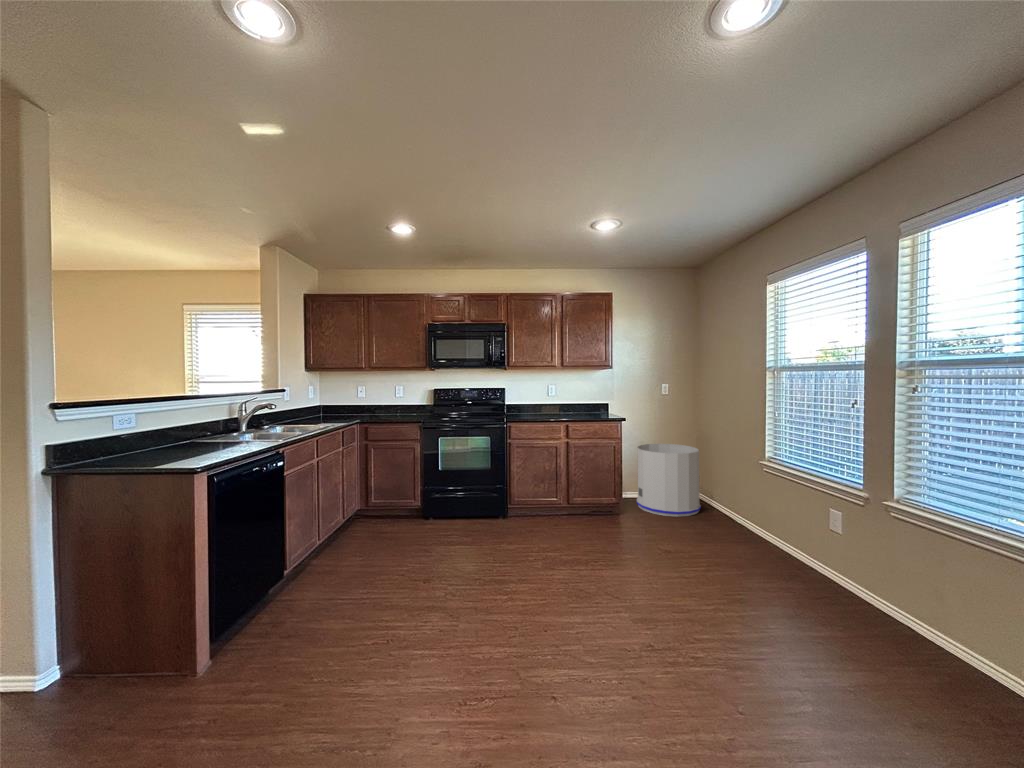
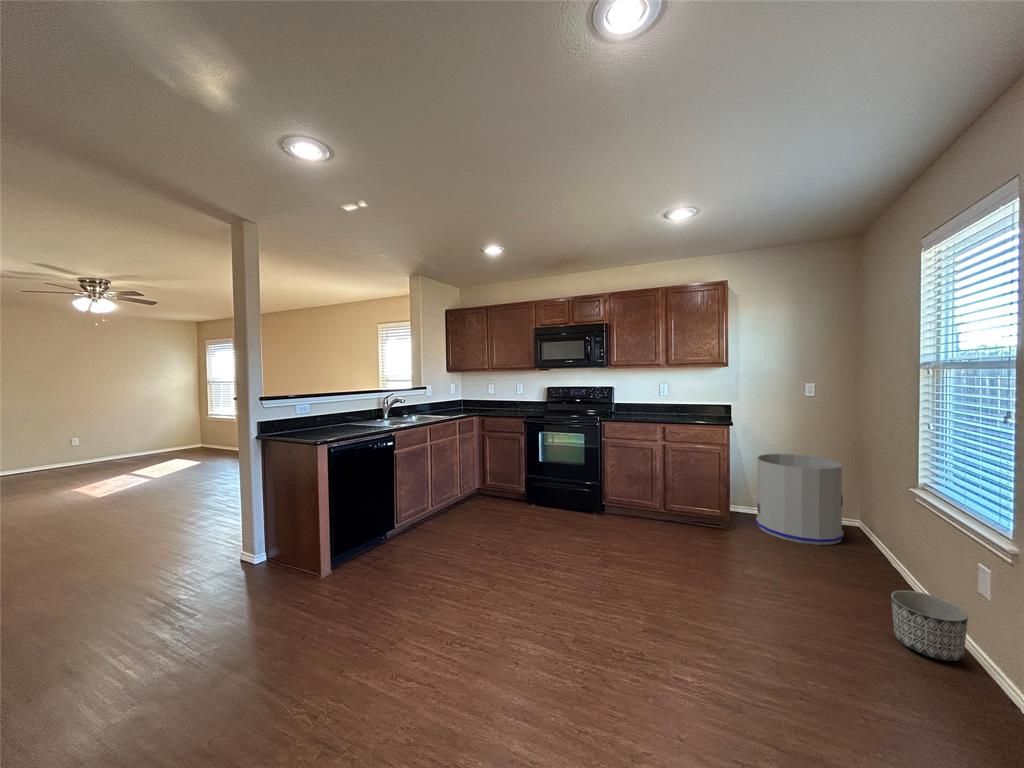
planter: none [776,537,824,583] -> present [891,590,968,661]

